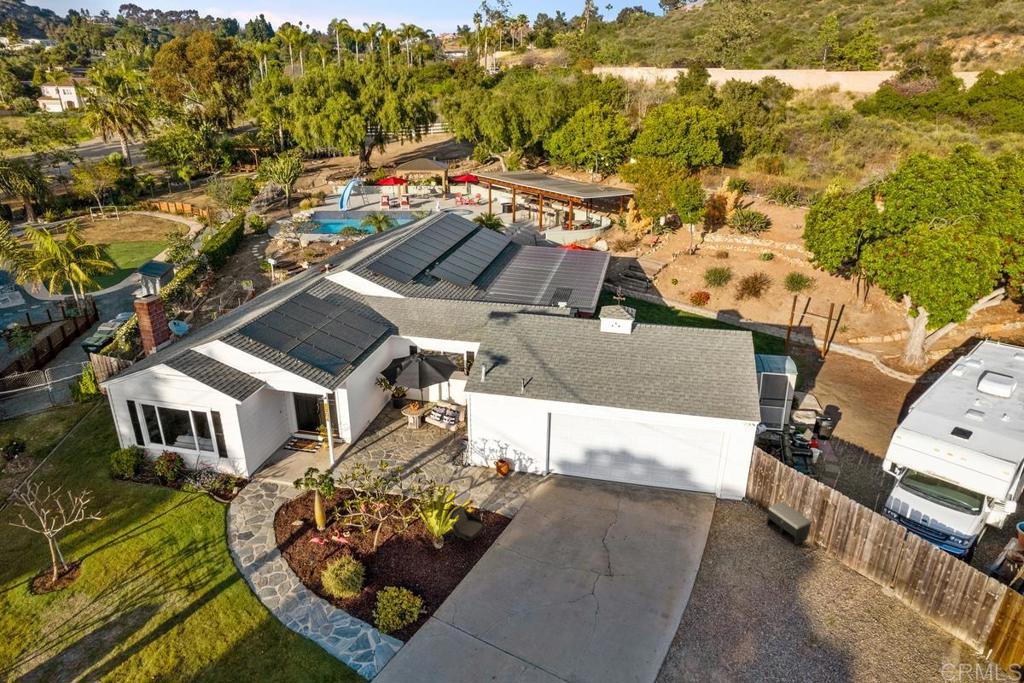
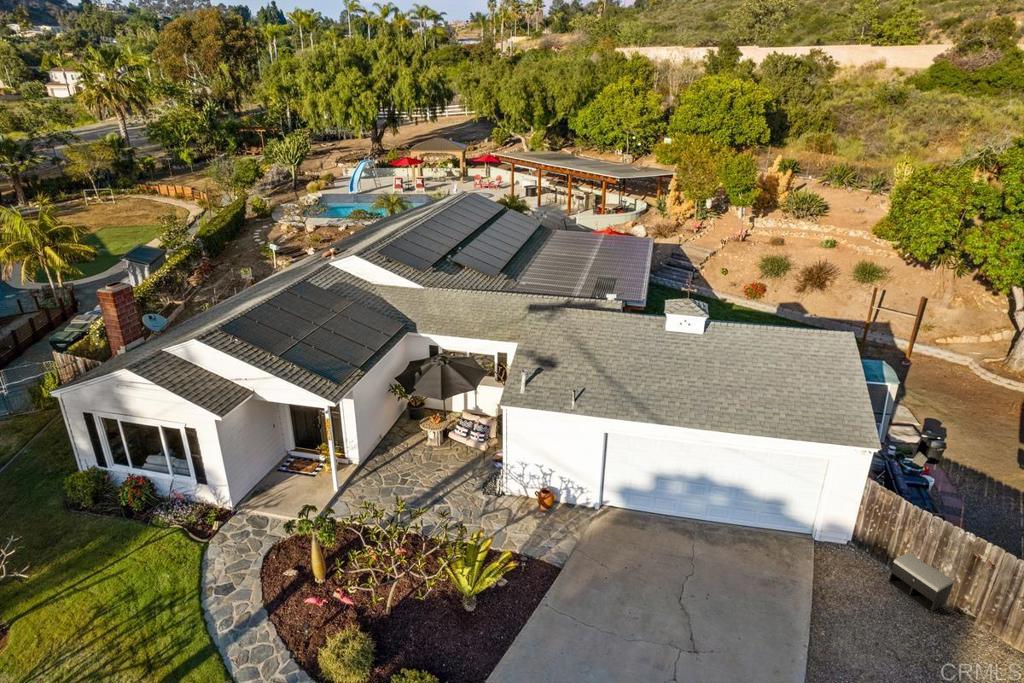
lounge chair: present [450,506,485,549] -> none [483,555,528,615]

